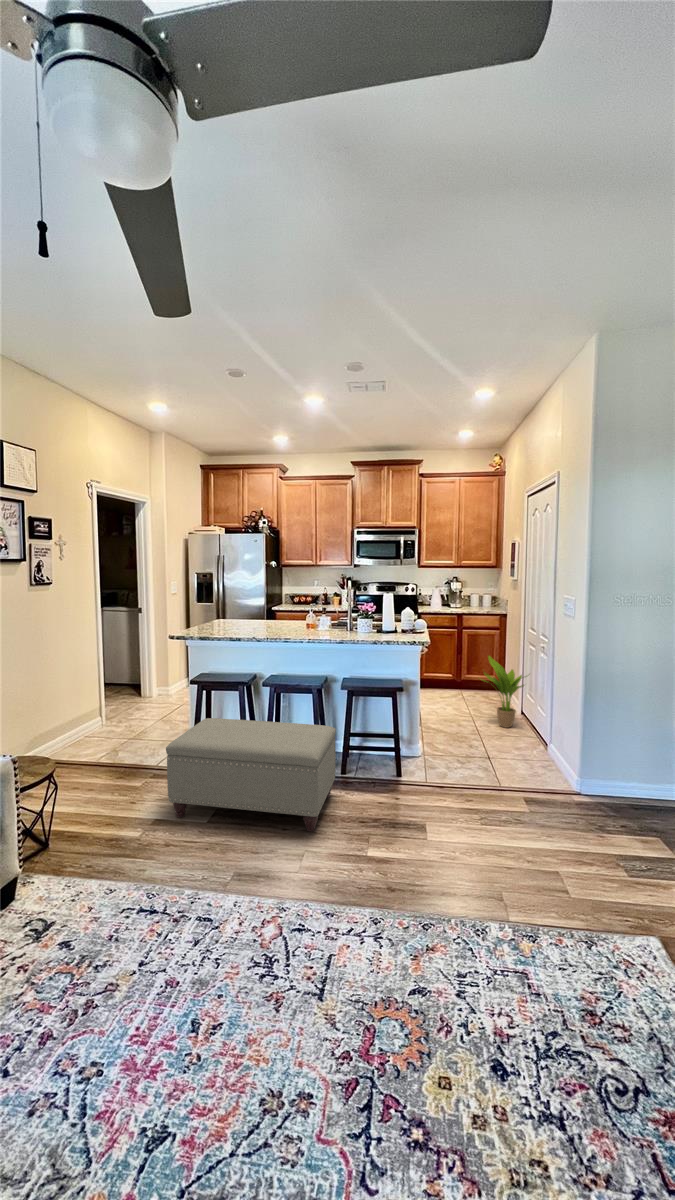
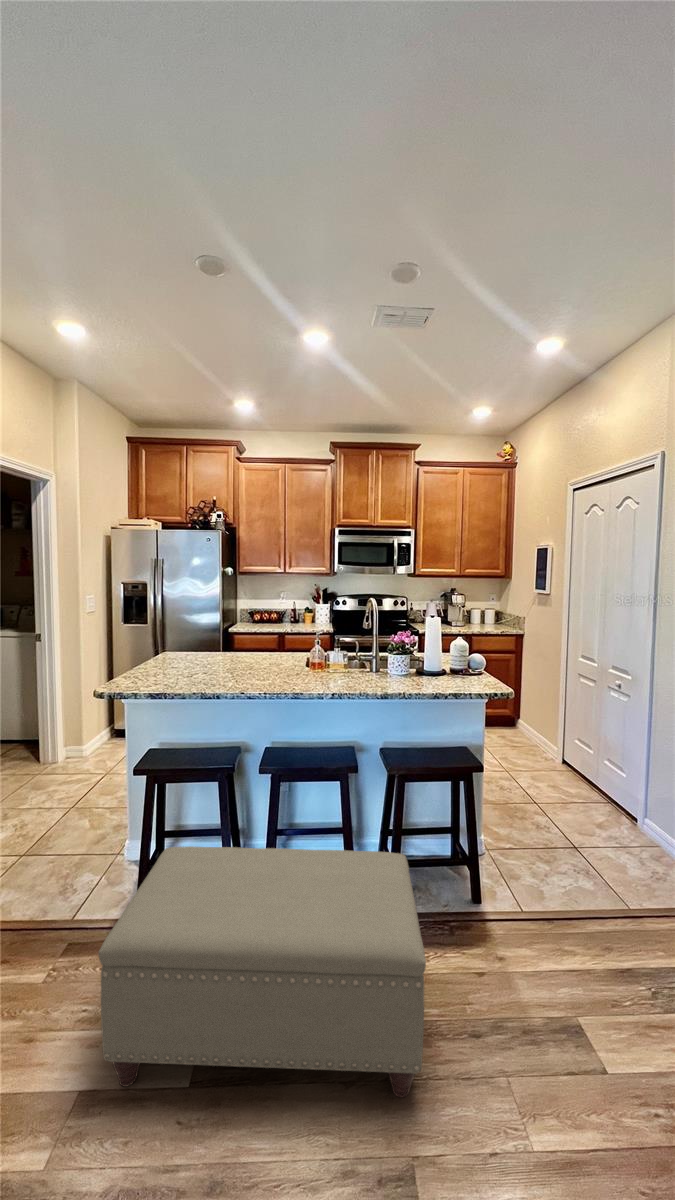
potted plant: present [483,656,524,728] -> none [526,693,600,790]

